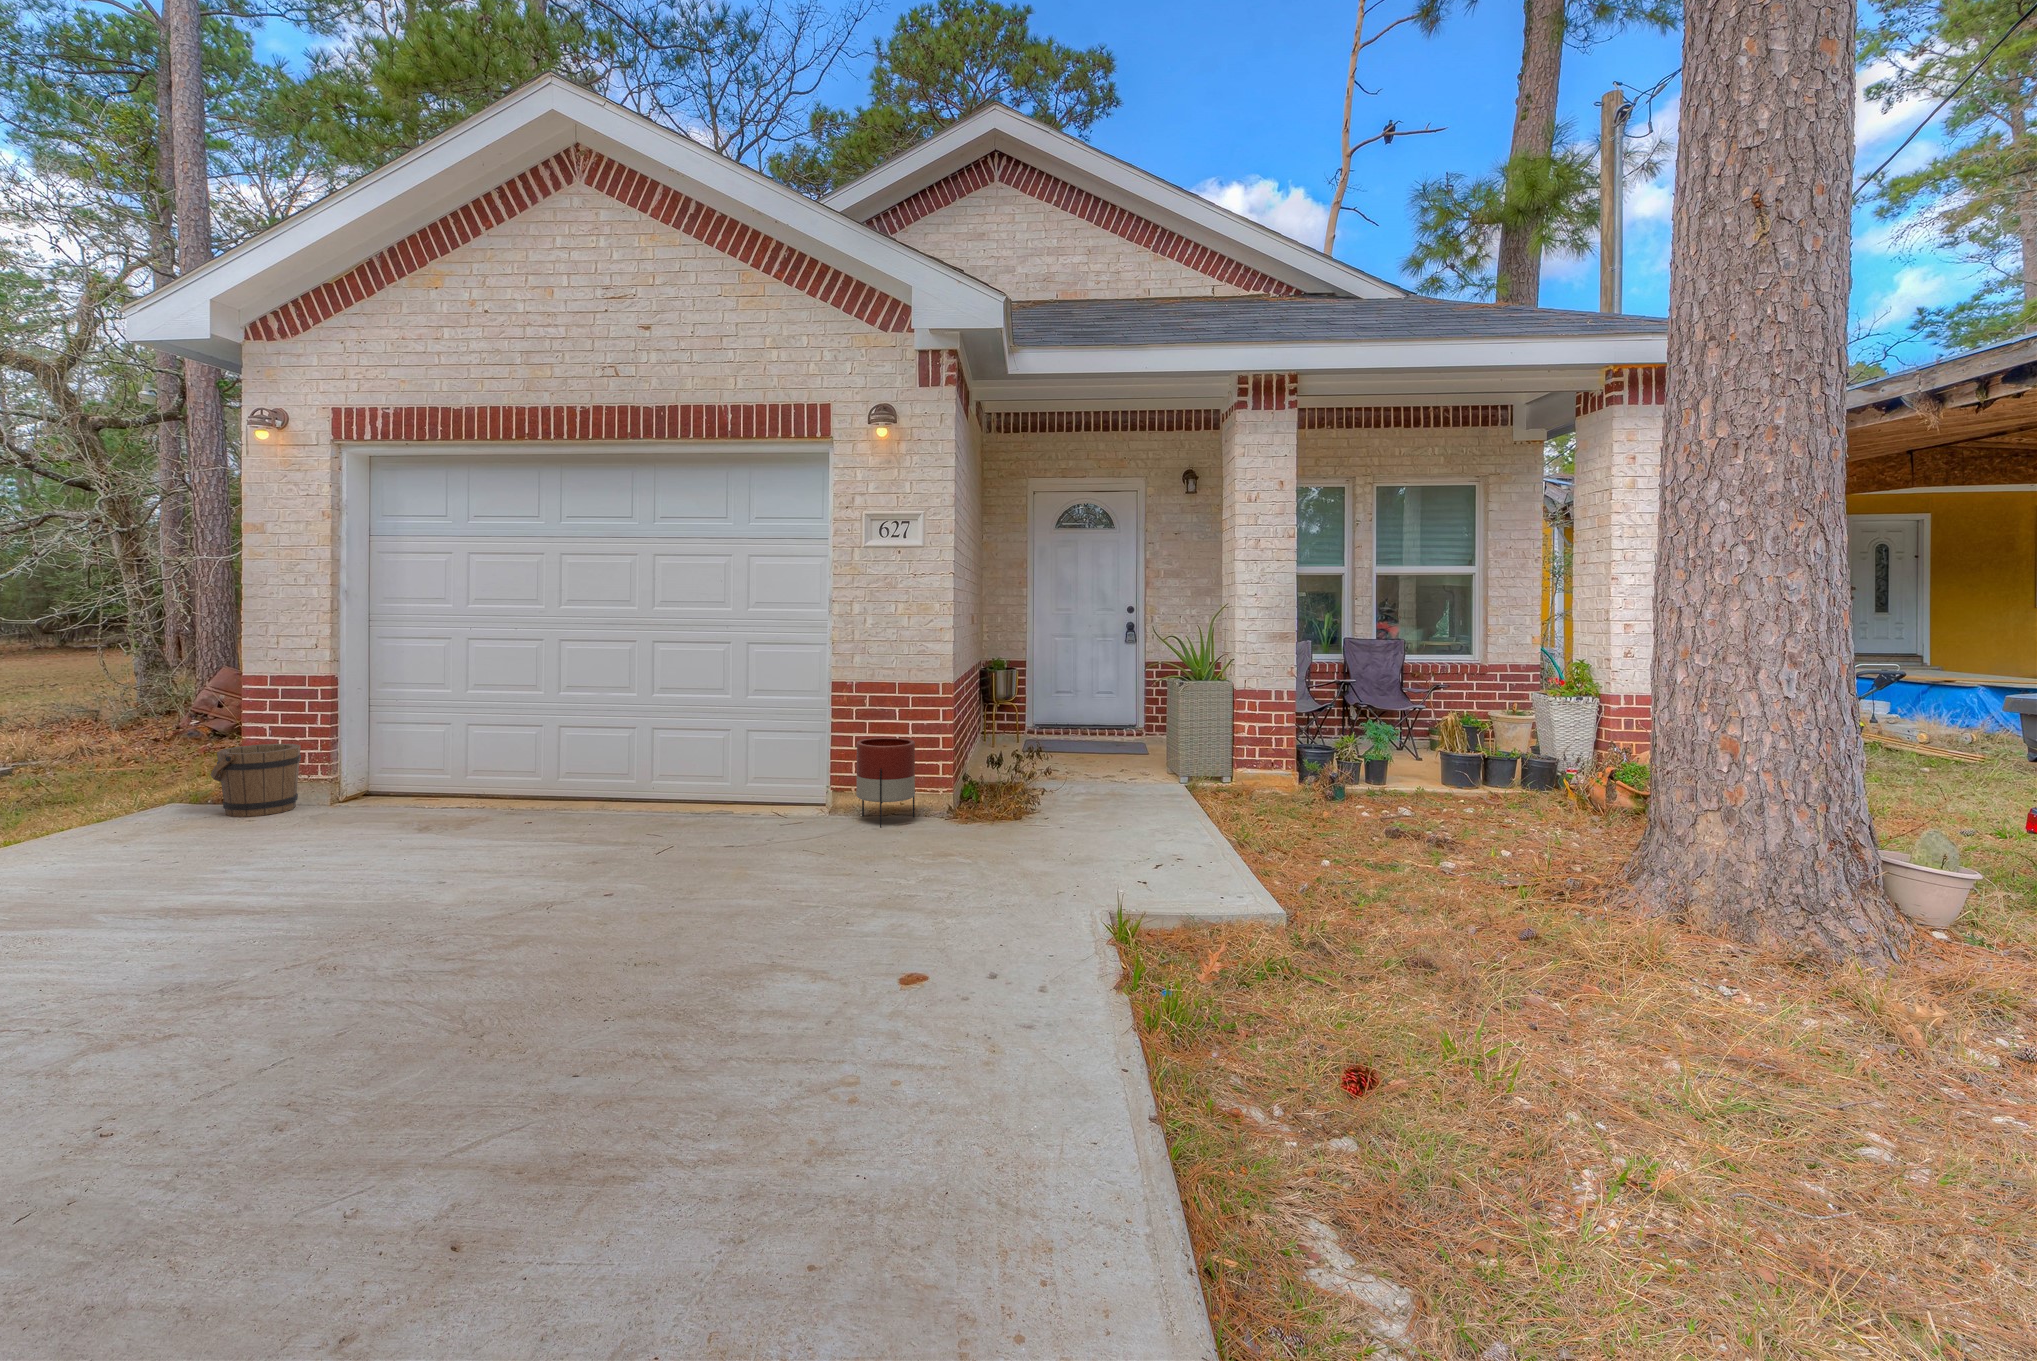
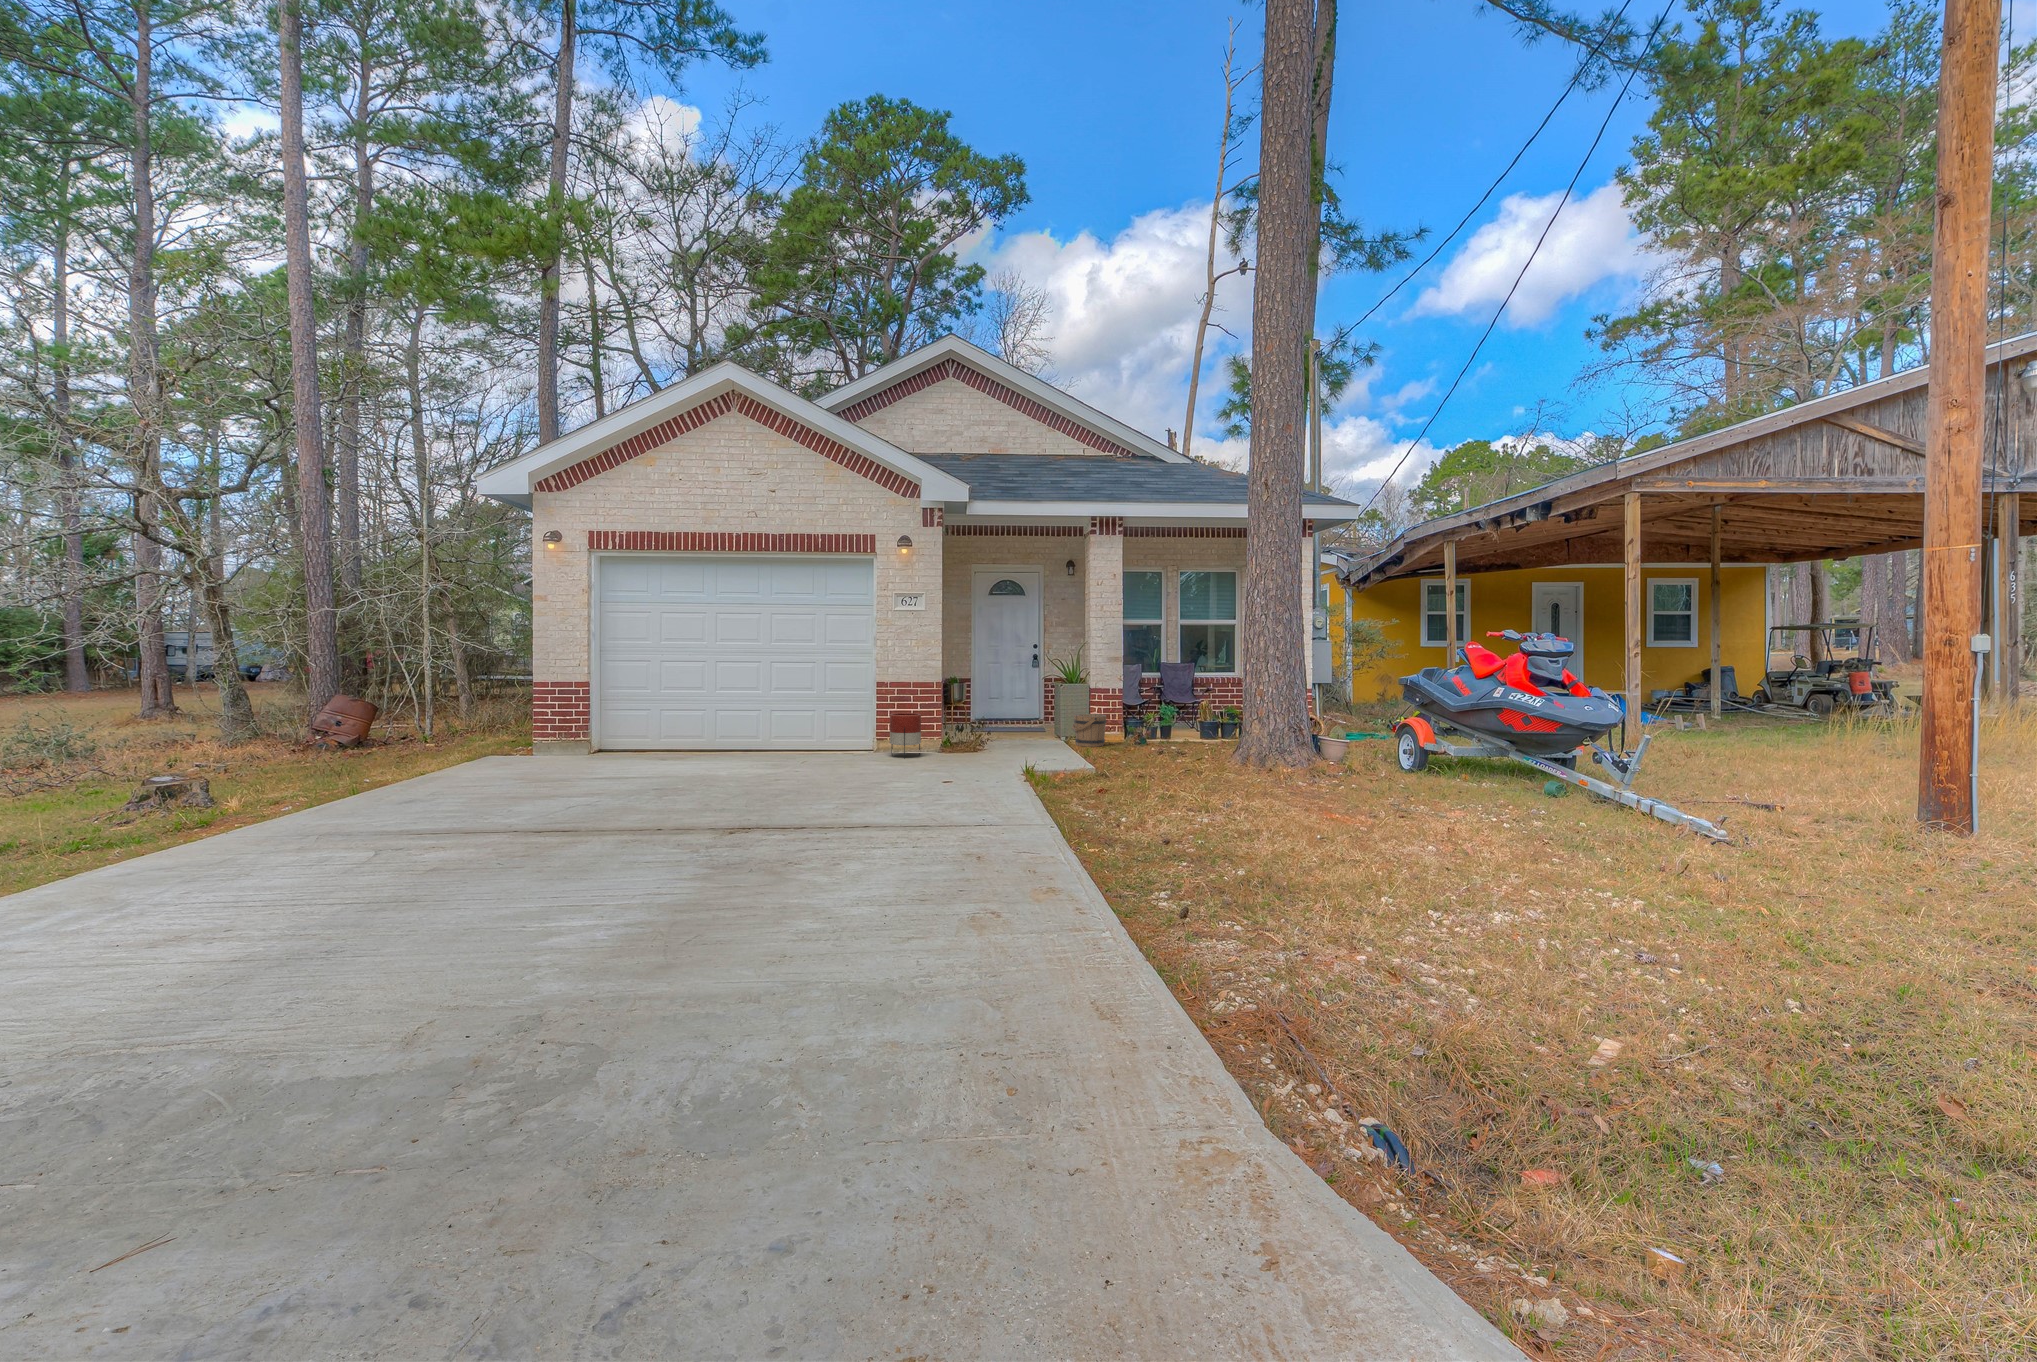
bucket: present [210,744,301,817] -> present [1072,714,1107,747]

